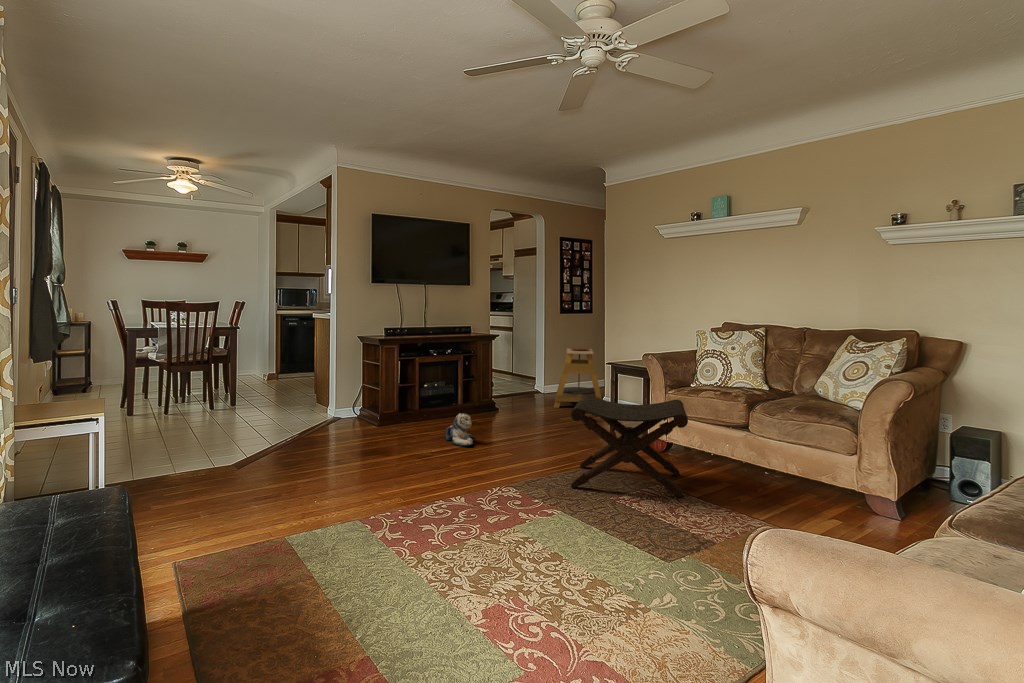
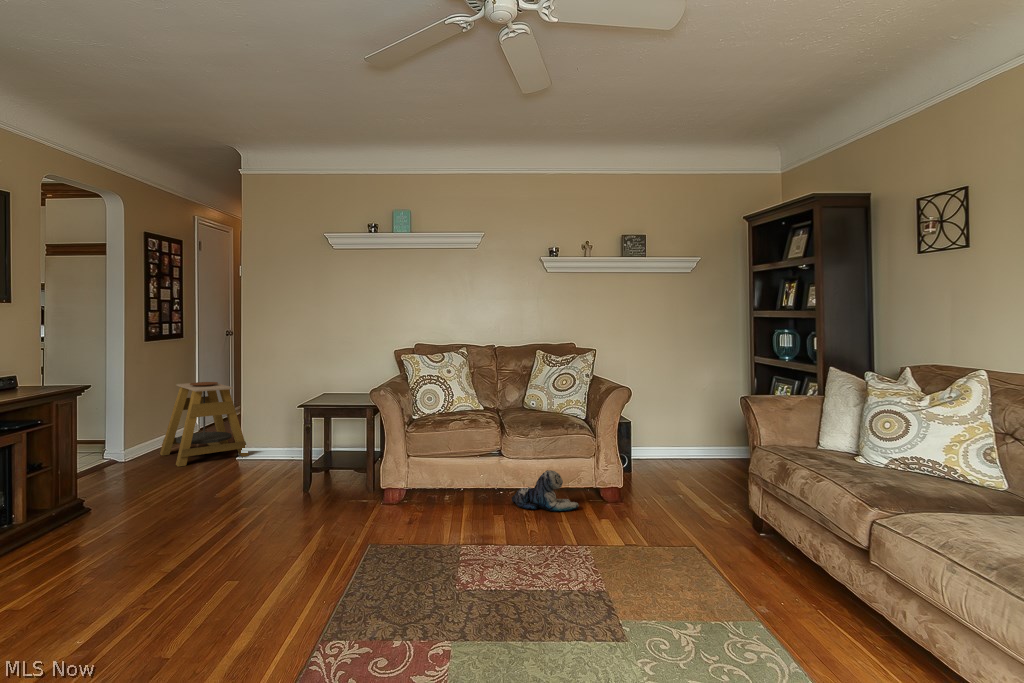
footstool: present [571,395,688,498] -> none [342,432,496,566]
plush toy: present [446,413,473,446] -> present [512,470,579,512]

